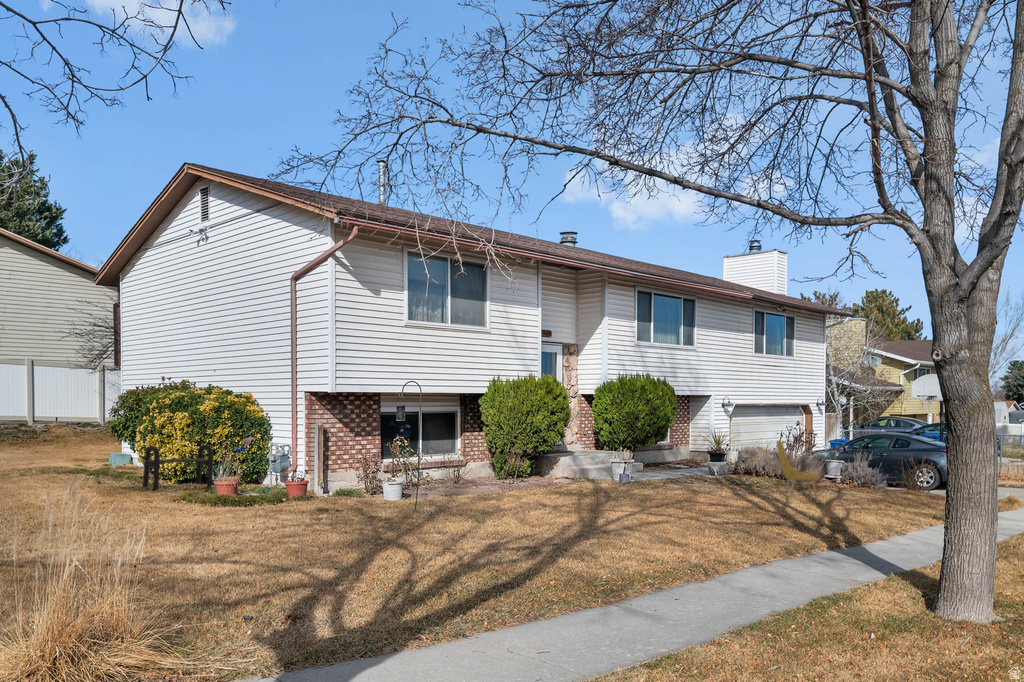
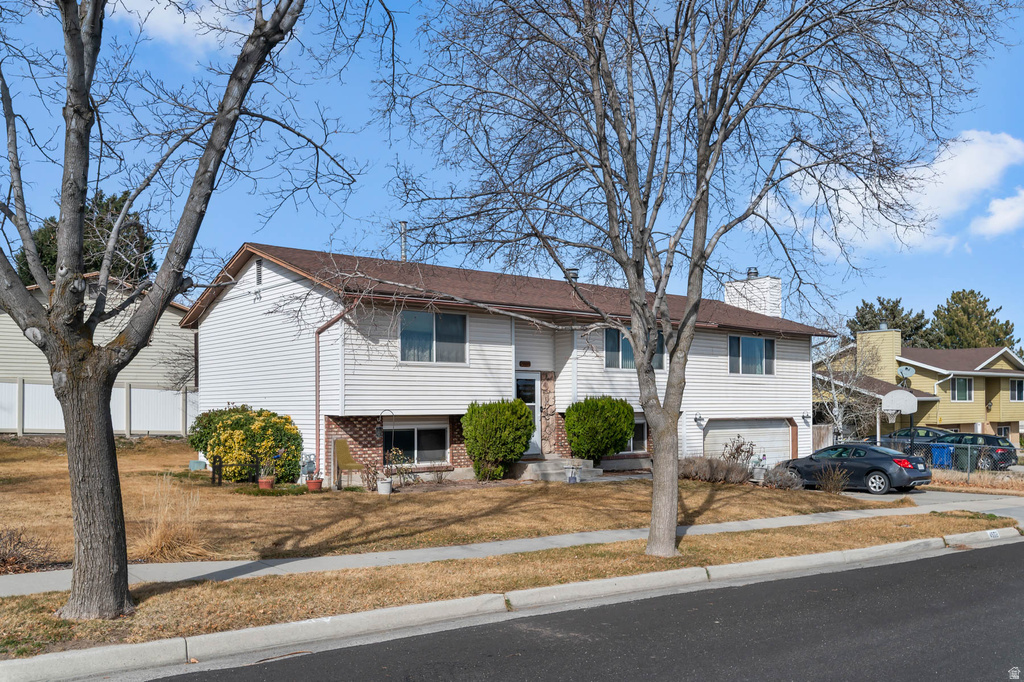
chair: present [777,441,819,503] -> present [336,439,364,486]

